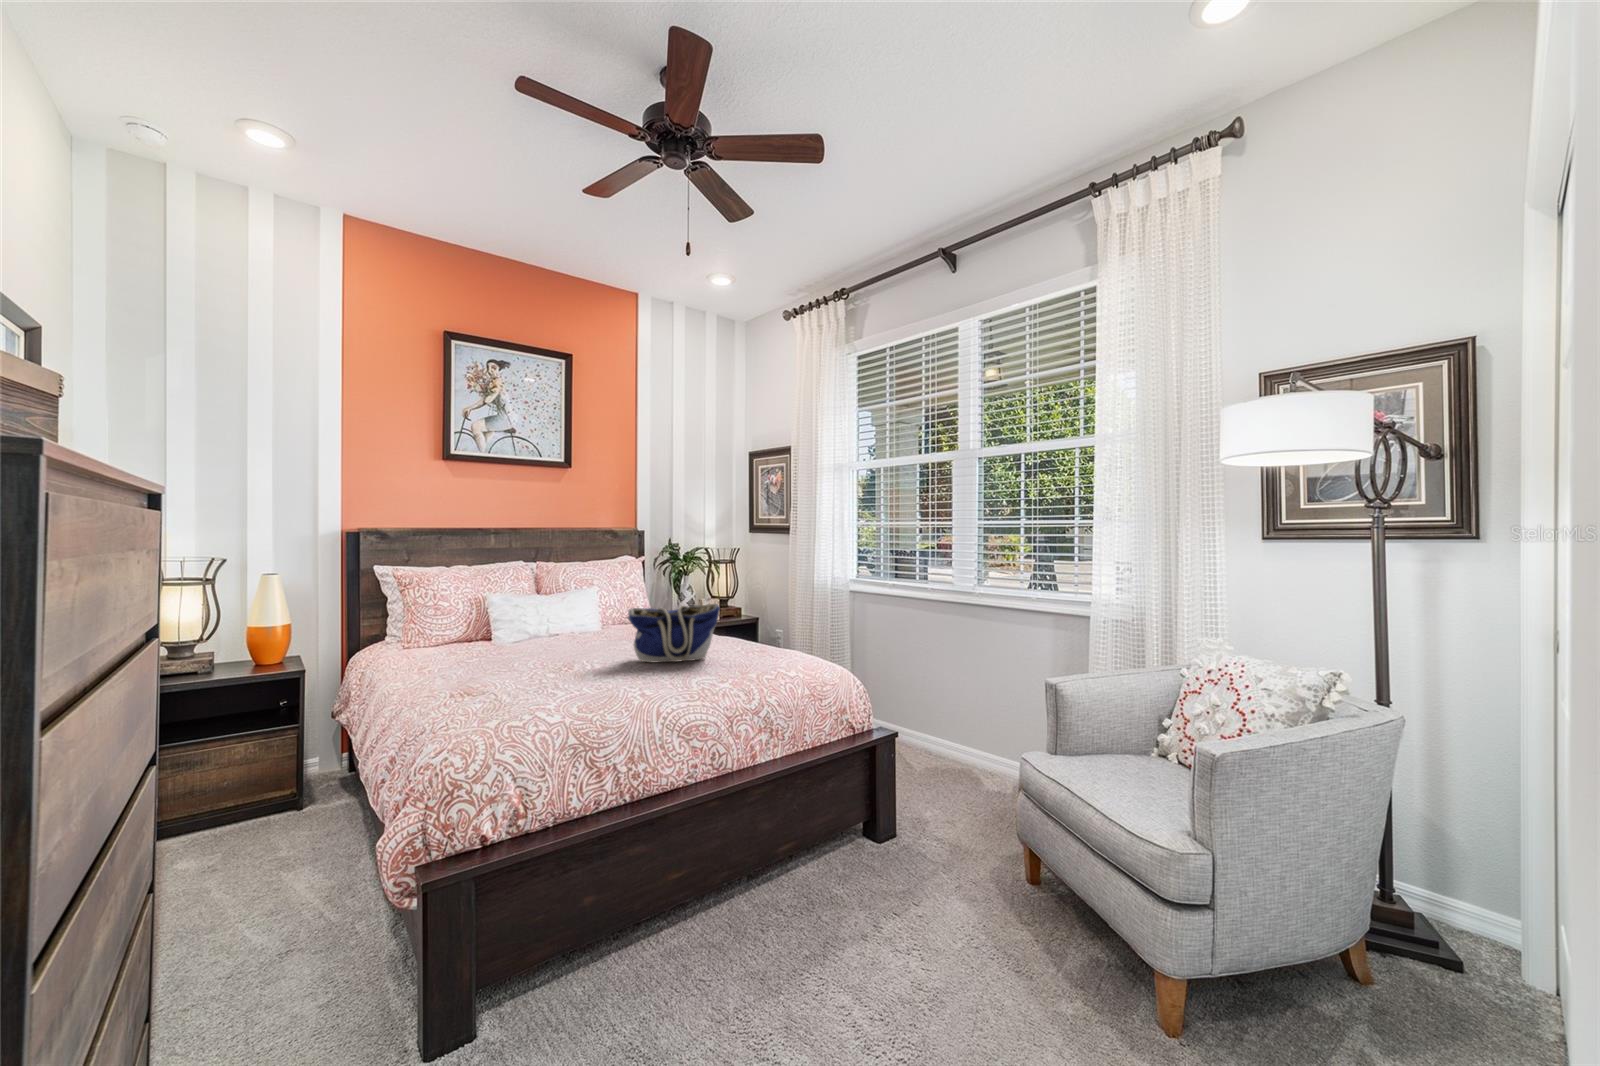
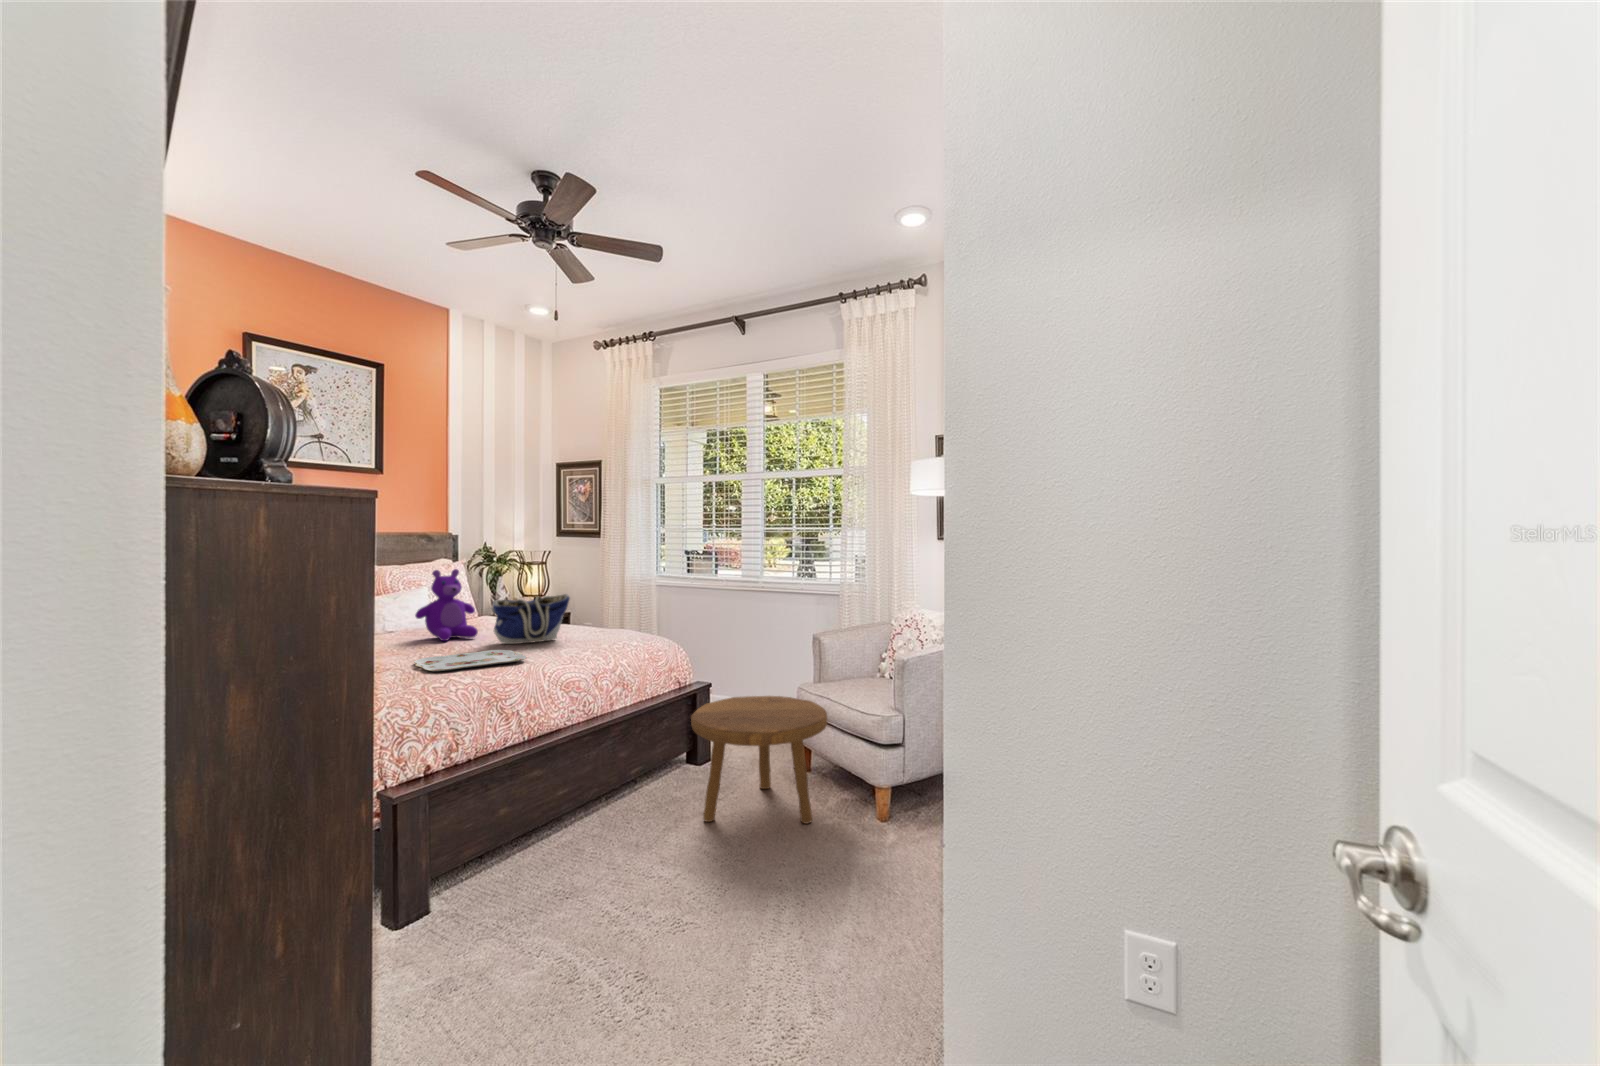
teddy bear: none [562,568,628,652] -> present [415,569,478,641]
serving tray: none [514,672,643,701] -> present [414,650,526,672]
footstool: none [853,762,1065,998] -> present [691,696,827,824]

